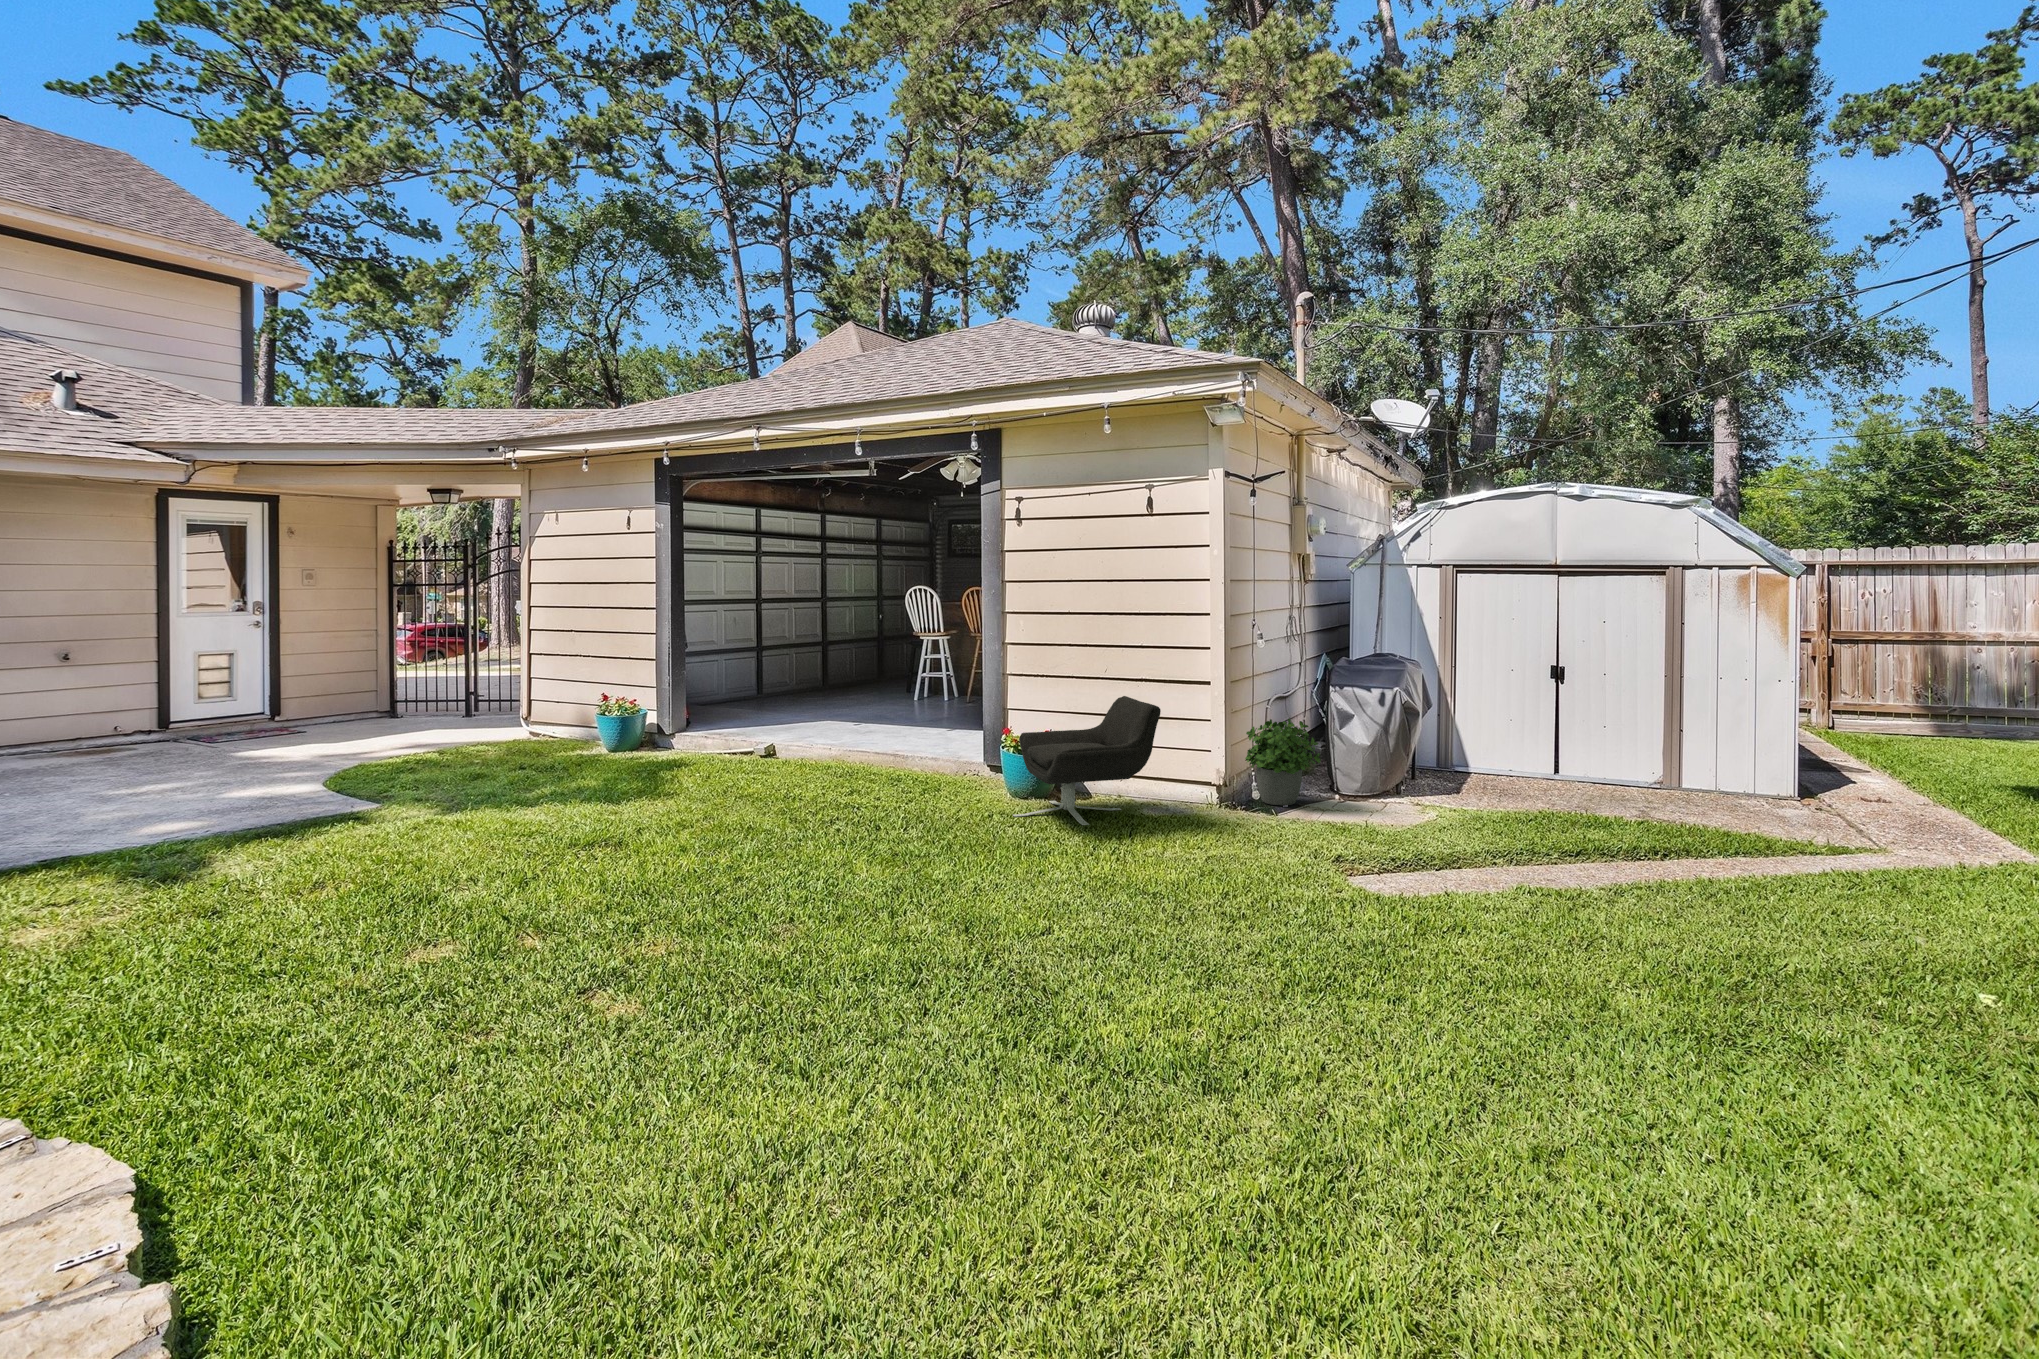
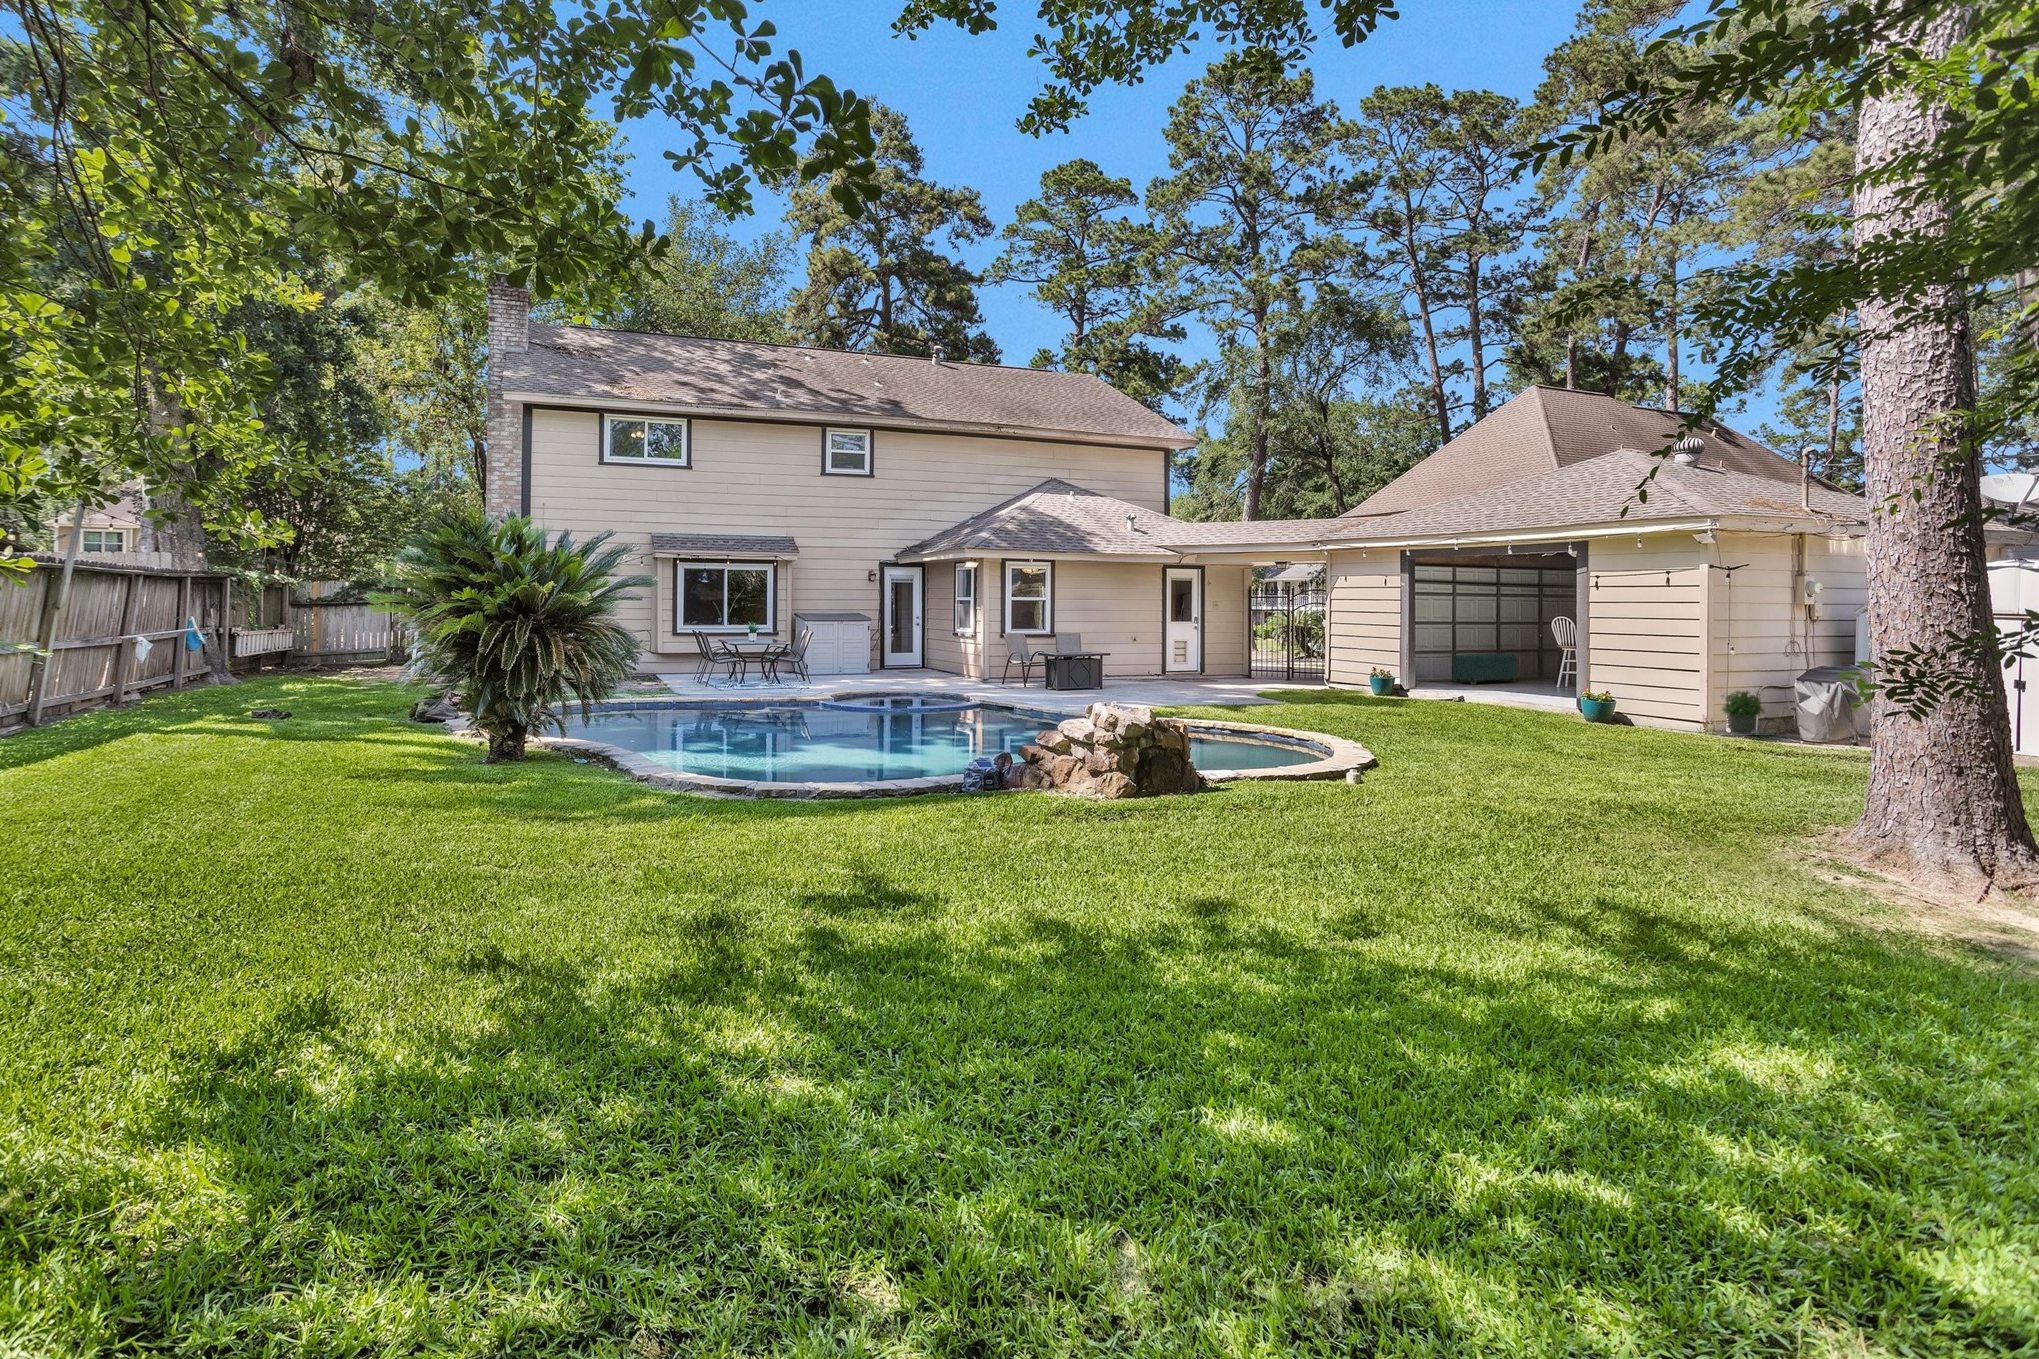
bench: none [760,653,854,706] -> present [1453,653,1517,685]
lounge chair: present [1013,696,1161,825] -> none [1581,675,1661,731]

